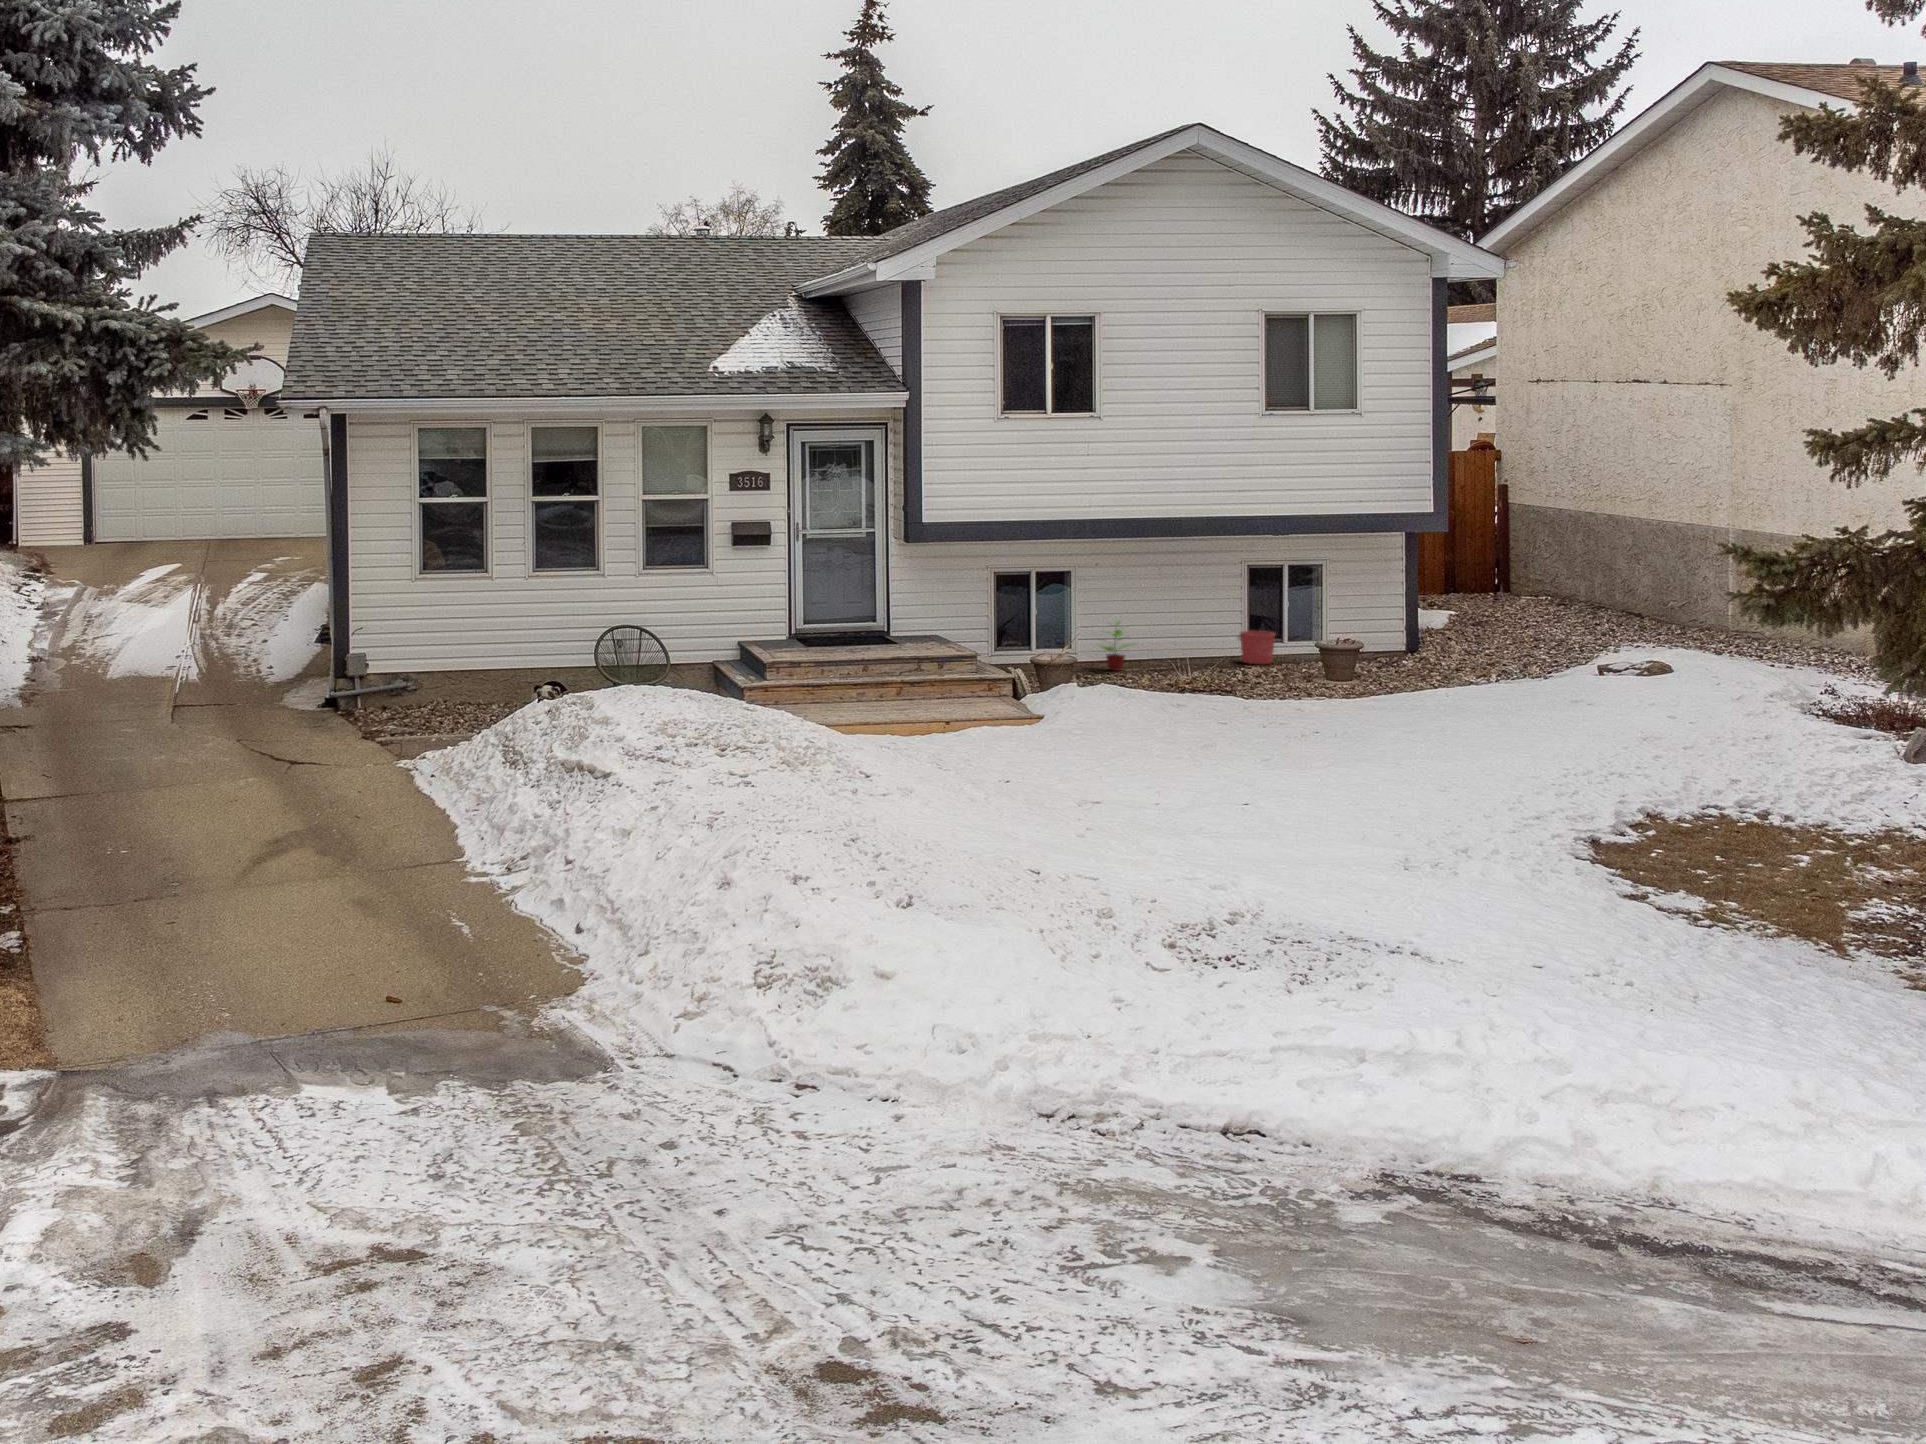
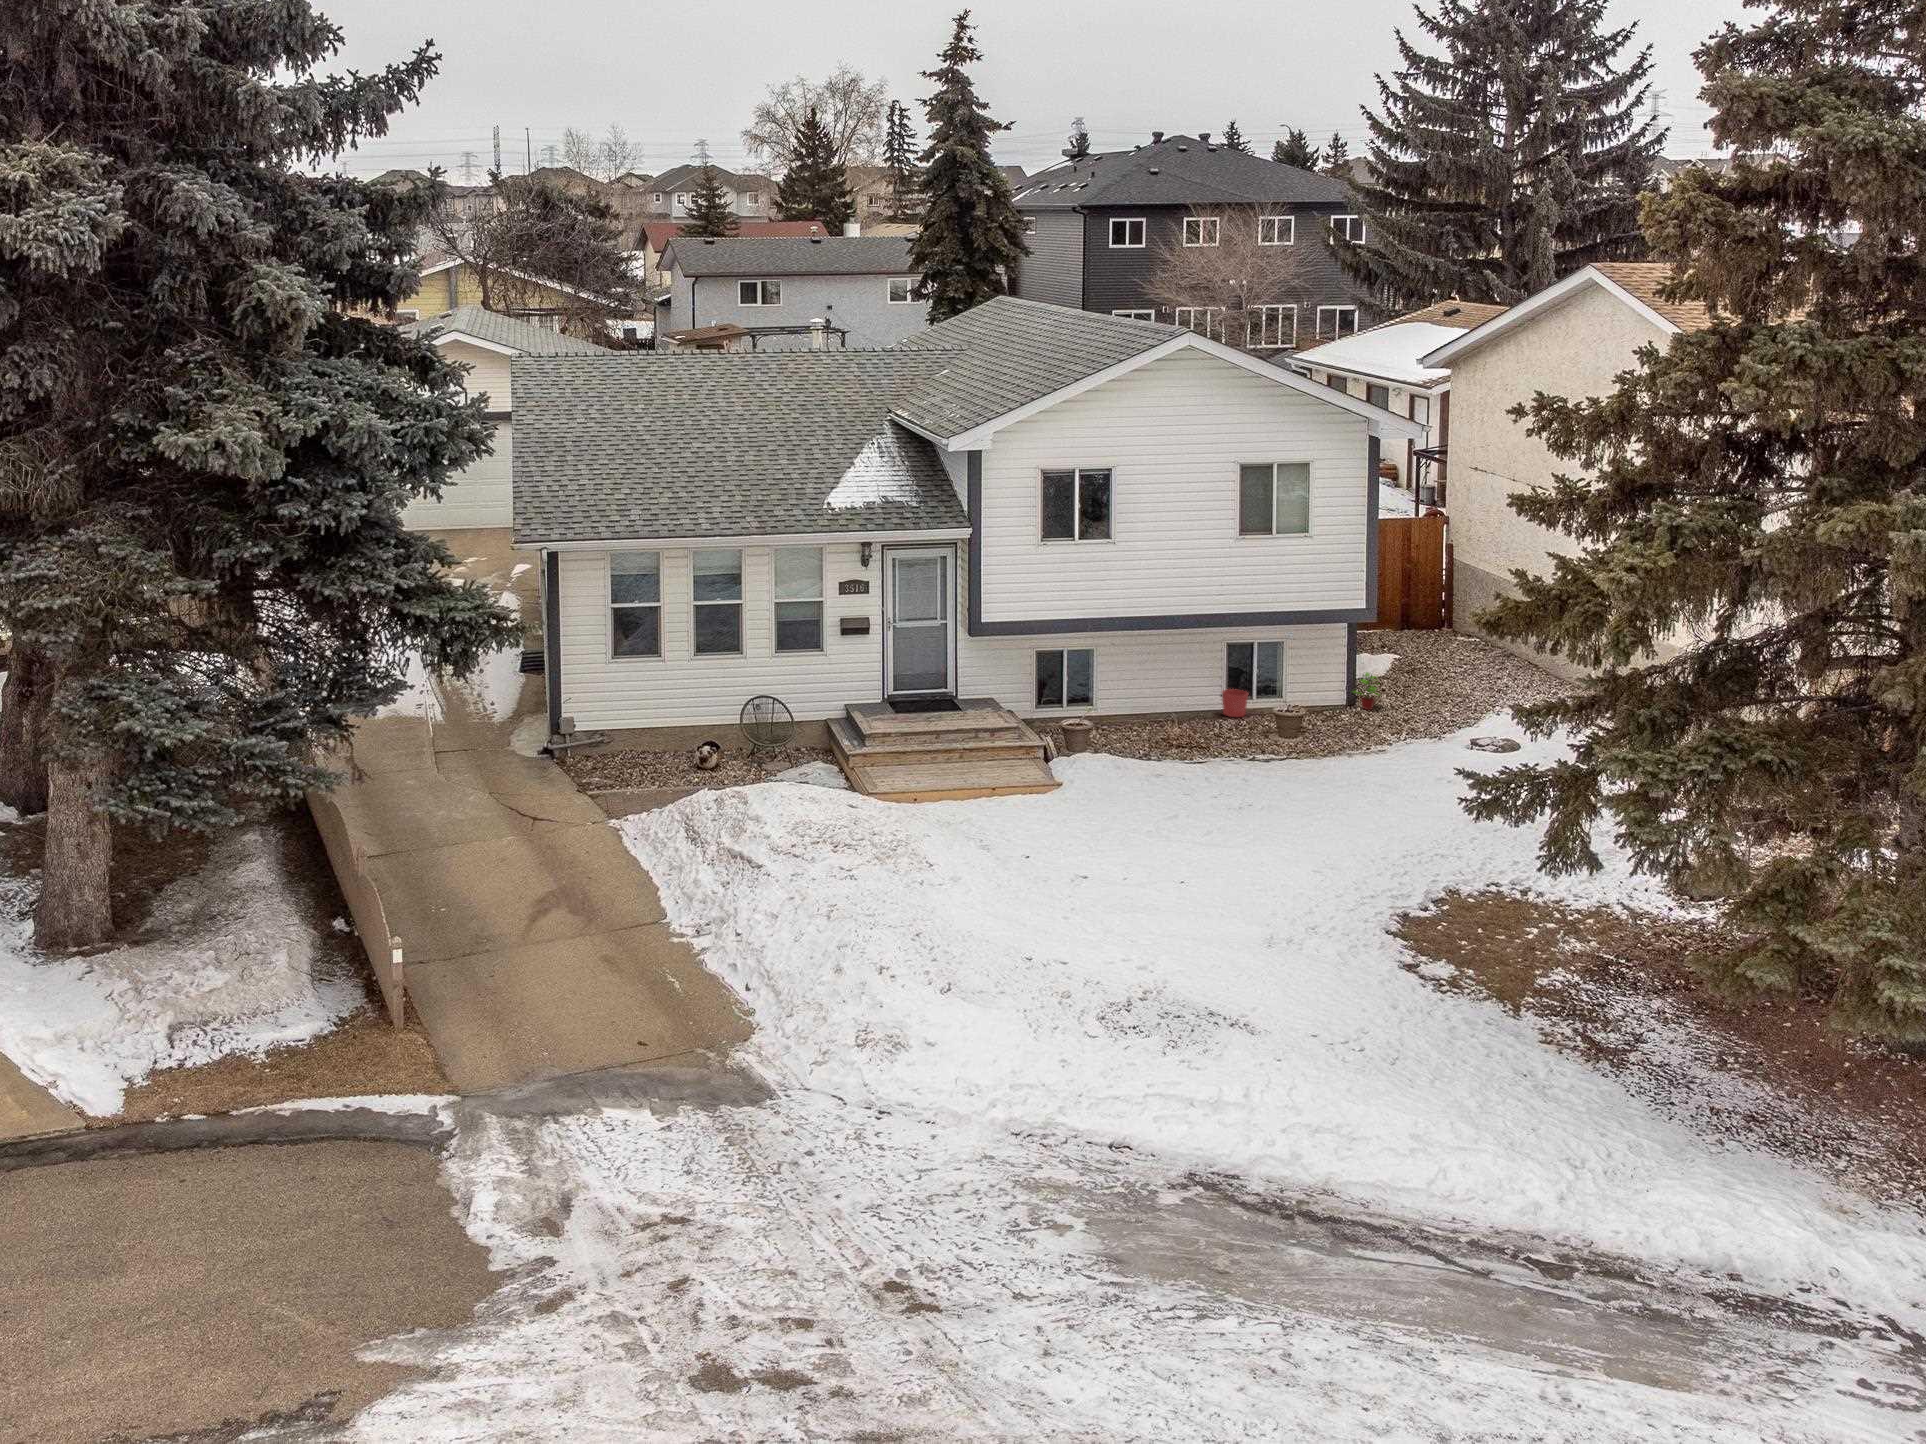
potted plant: present [1101,622,1130,671] -> present [1361,673,1379,710]

